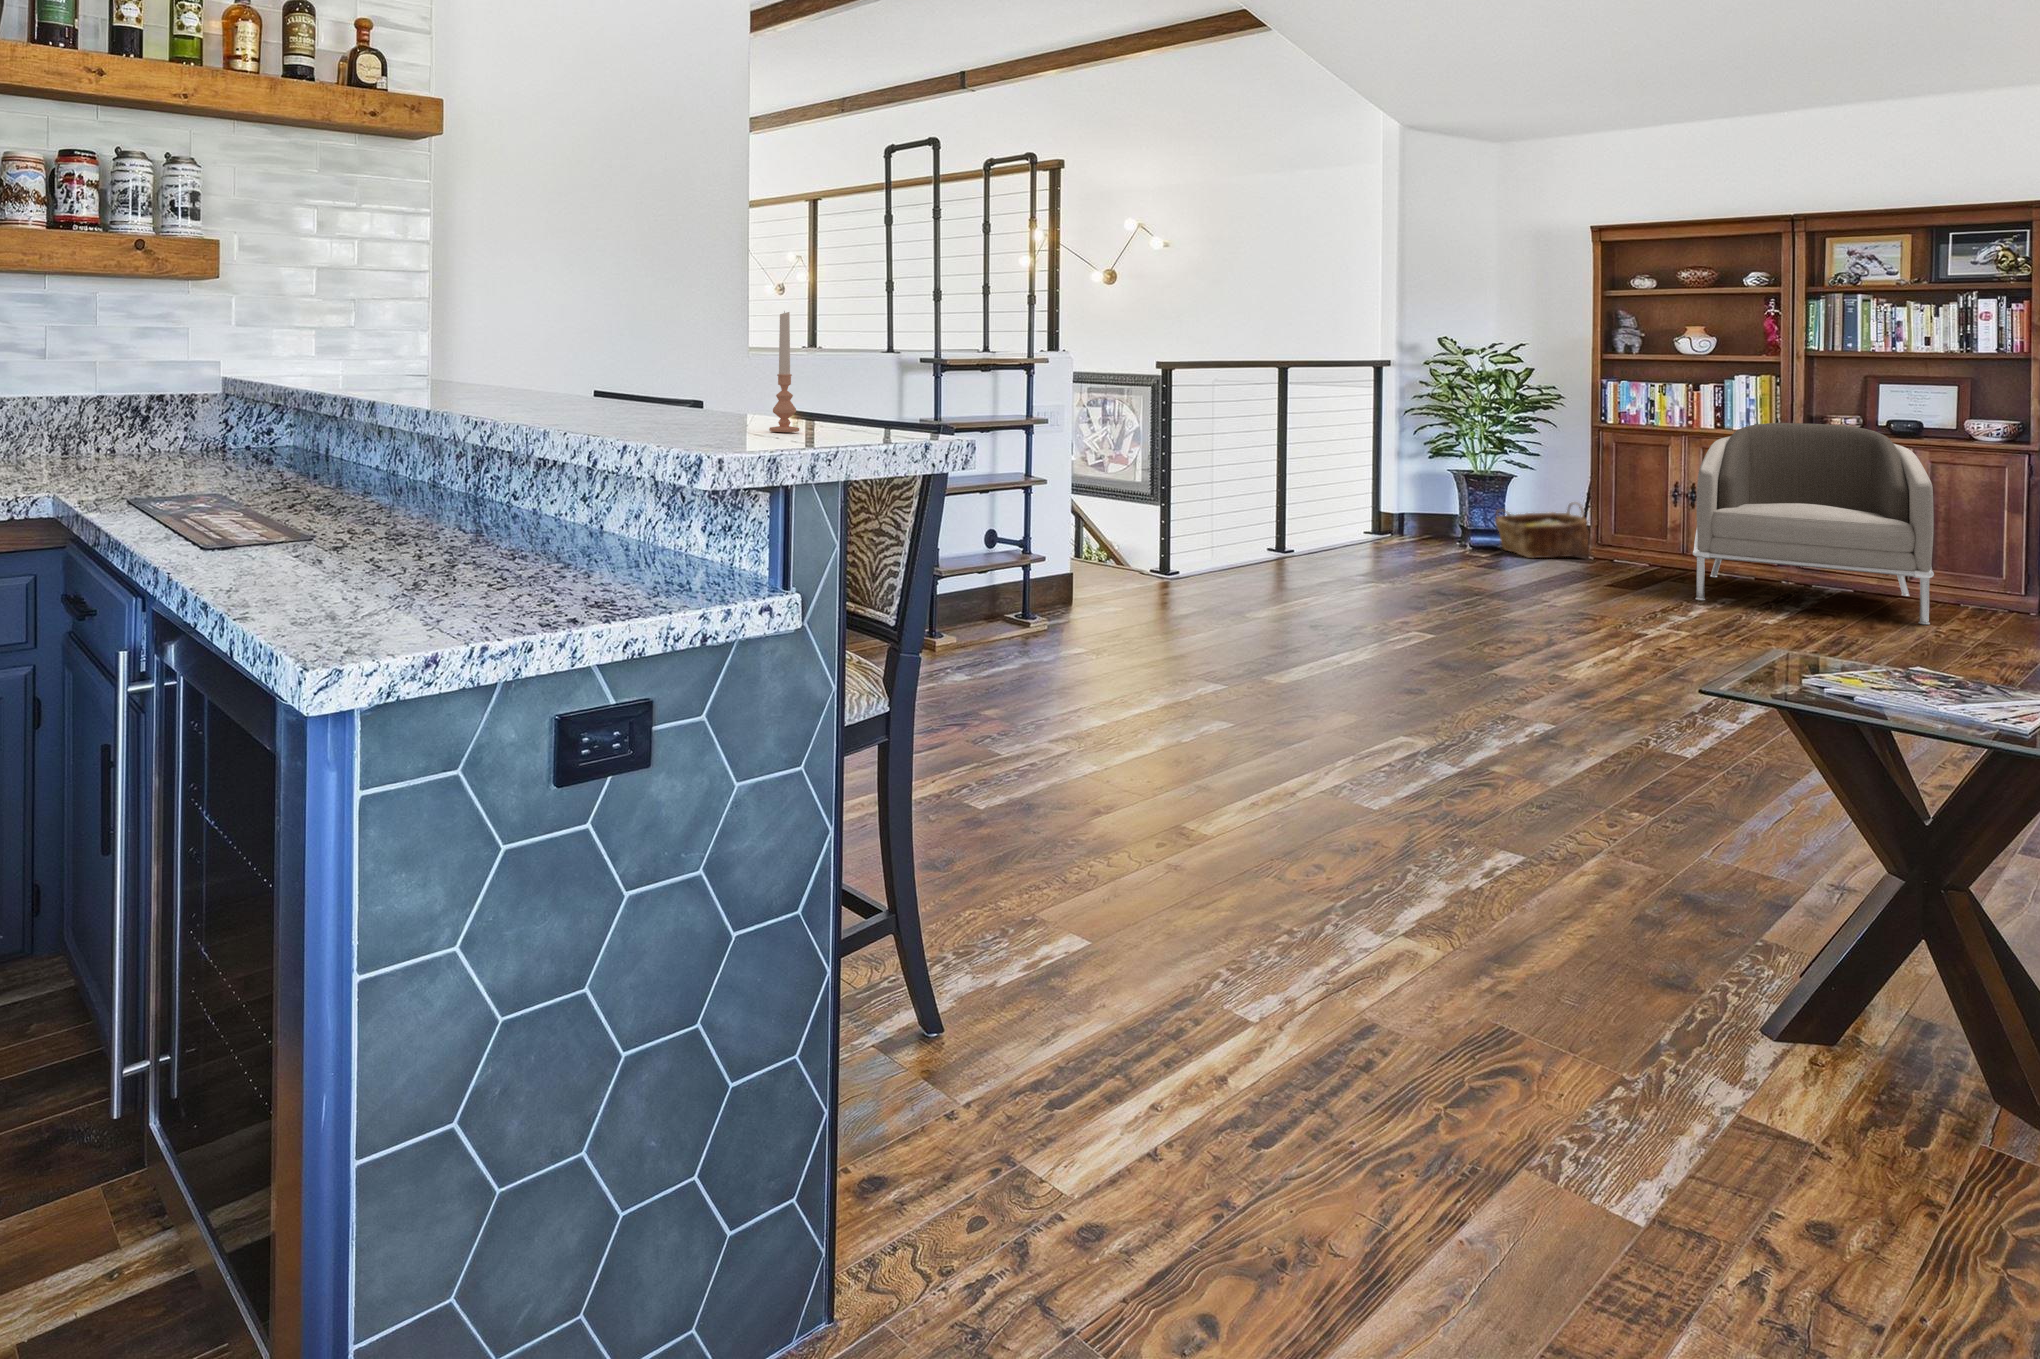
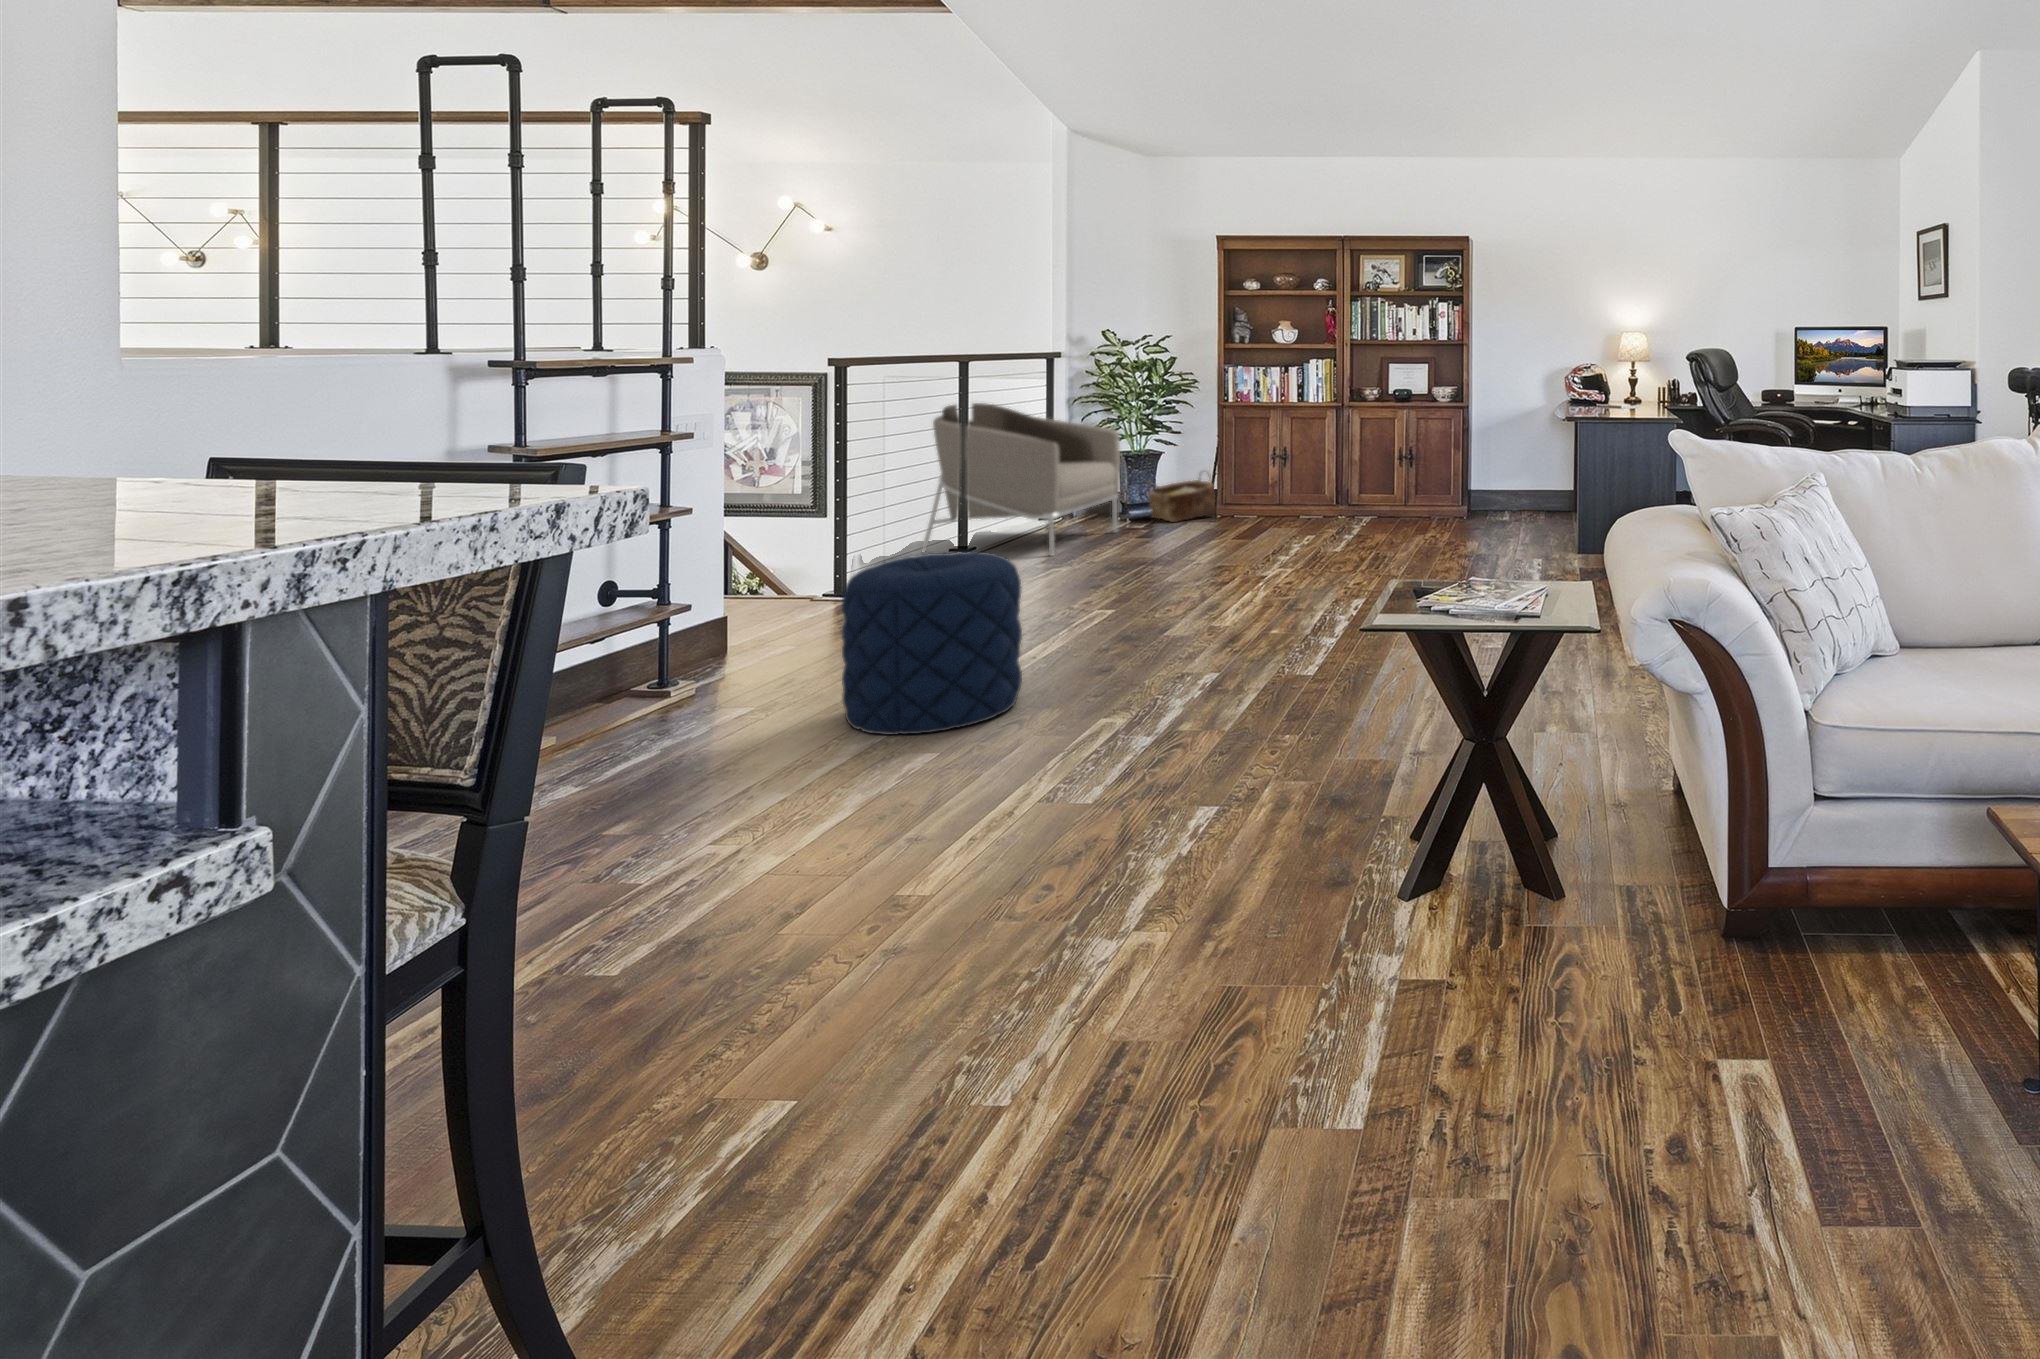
candle: present [769,312,799,432] -> none [178,298,255,516]
armchair: present [1693,423,1934,625] -> present [921,403,1120,556]
pouf: none [1152,544,1321,714] -> present [841,552,1022,735]

